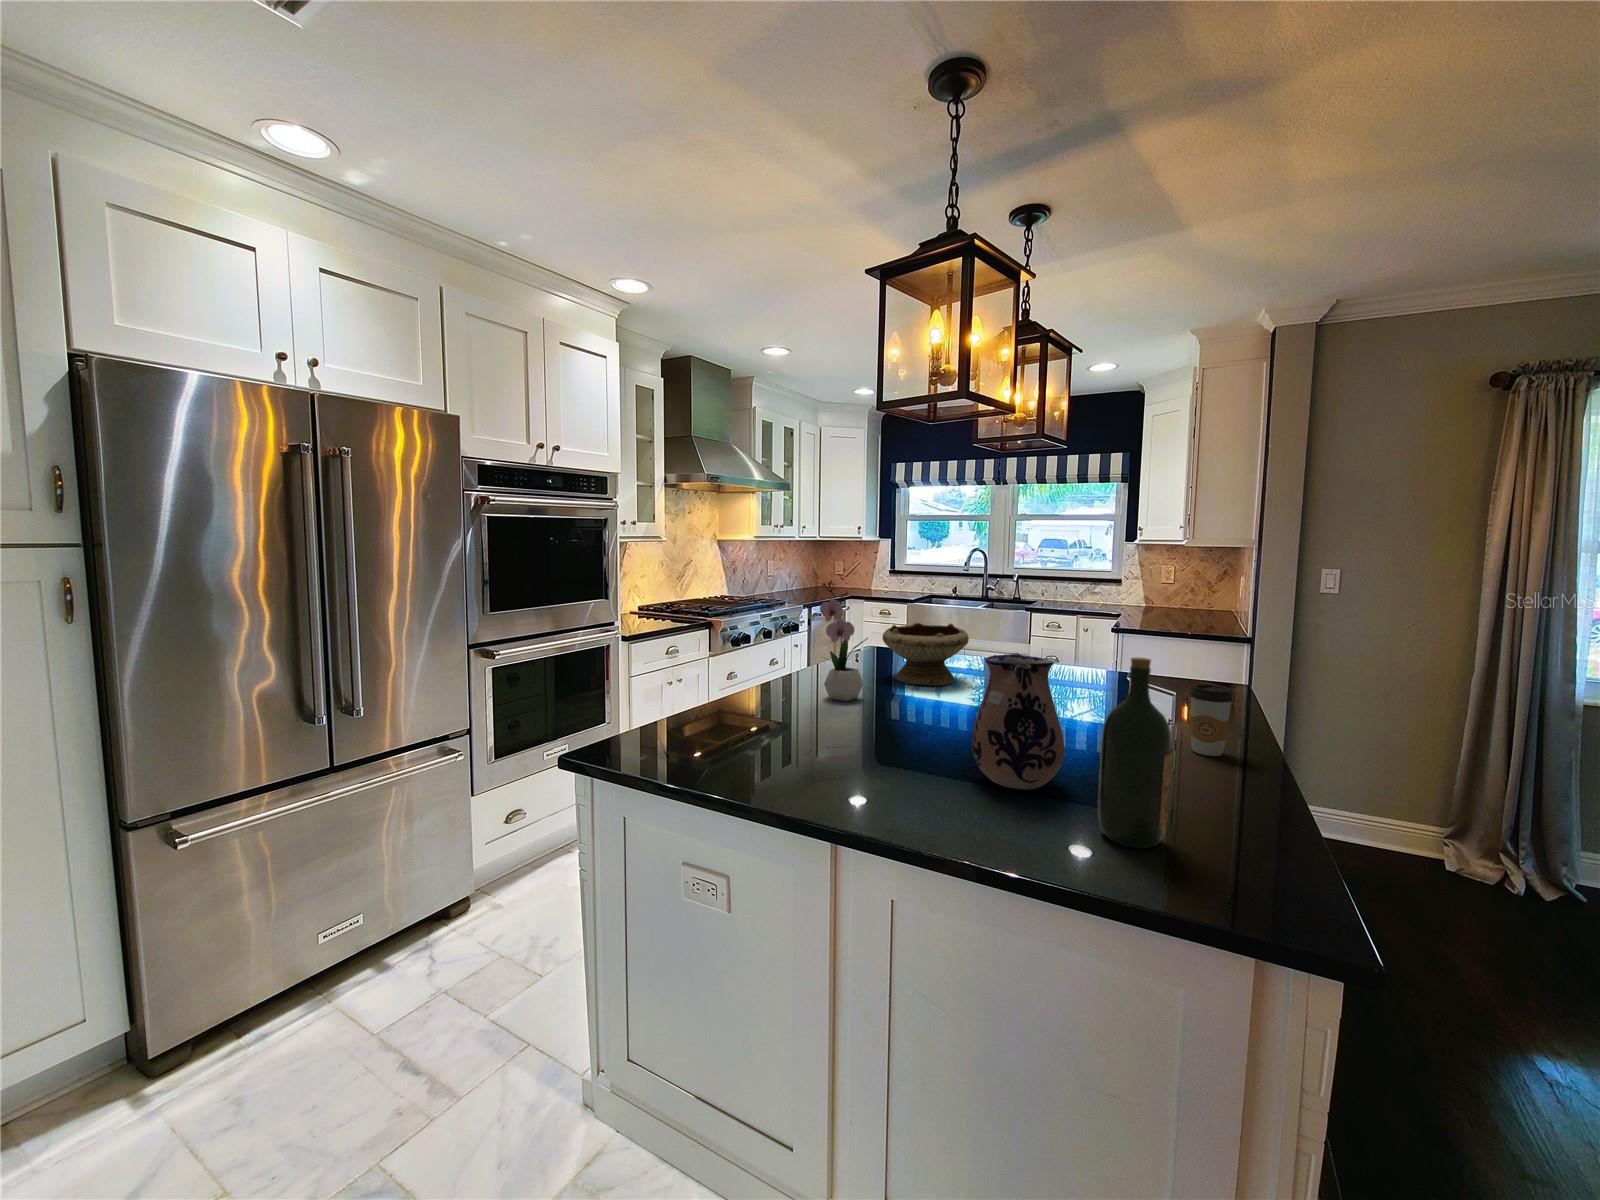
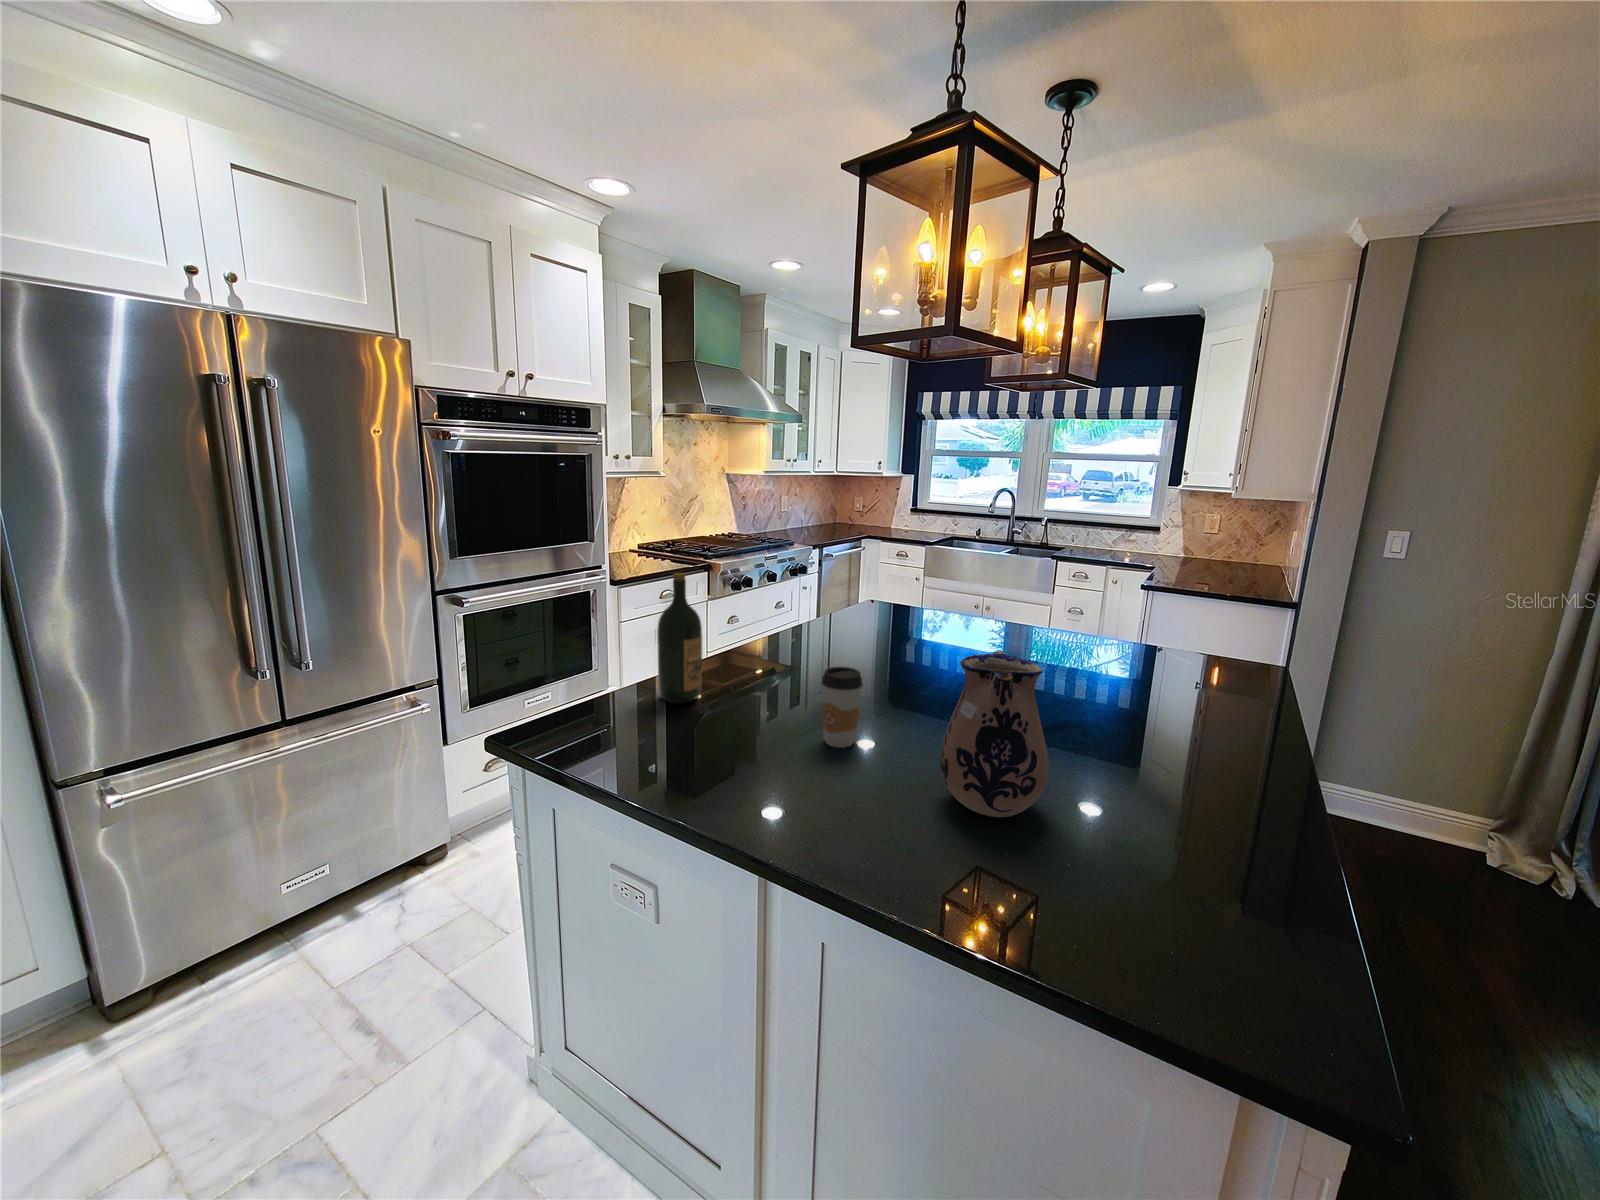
flower arrangement: present [820,582,868,701] -> none [796,543,852,676]
bowl: present [883,623,969,686] -> none [874,584,970,658]
wine bottle: present [1098,657,1172,848] -> present [657,573,702,703]
coffee cup: present [1190,684,1233,756] -> present [822,667,862,748]

